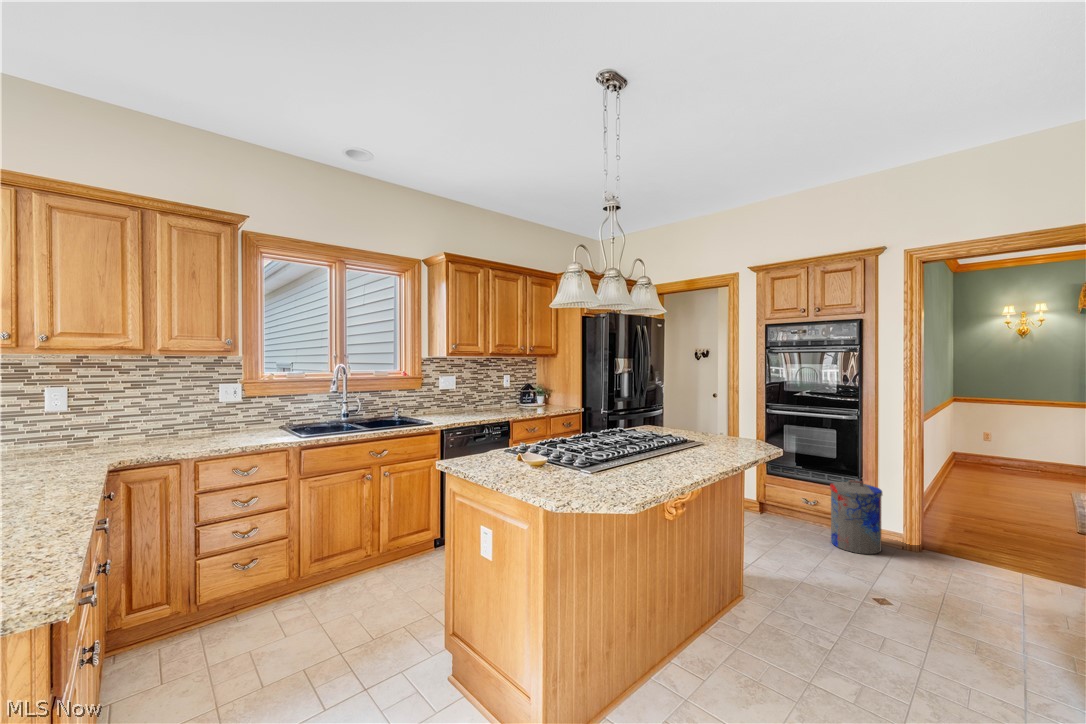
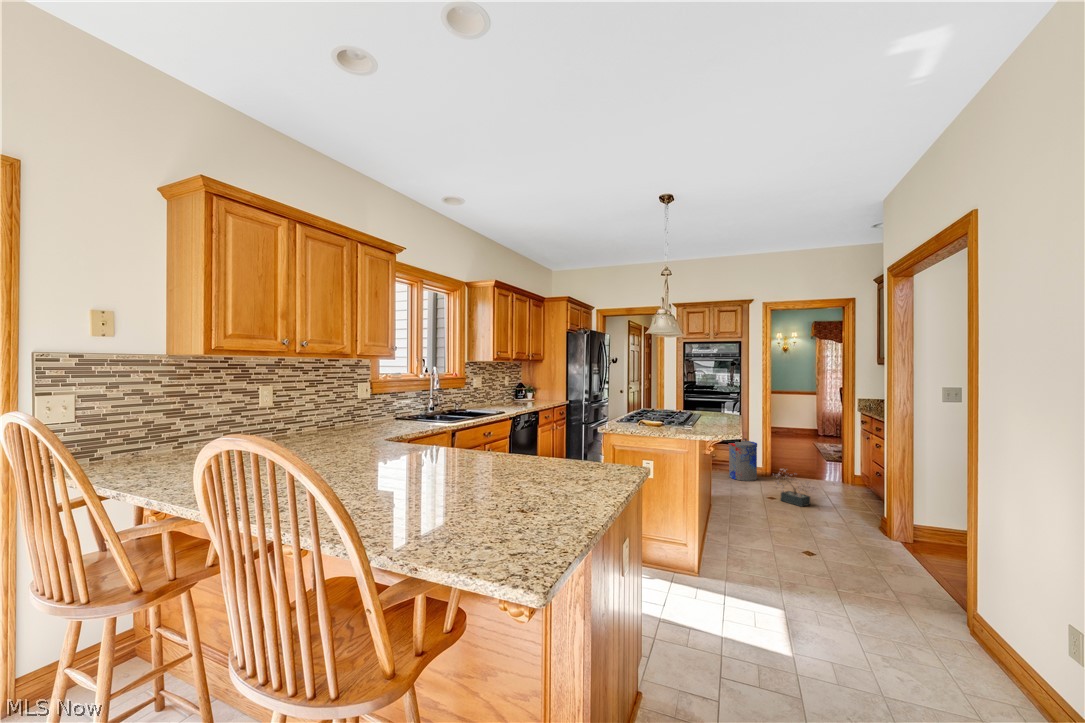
decorative plant: none [874,547,961,627] -> present [776,469,812,506]

